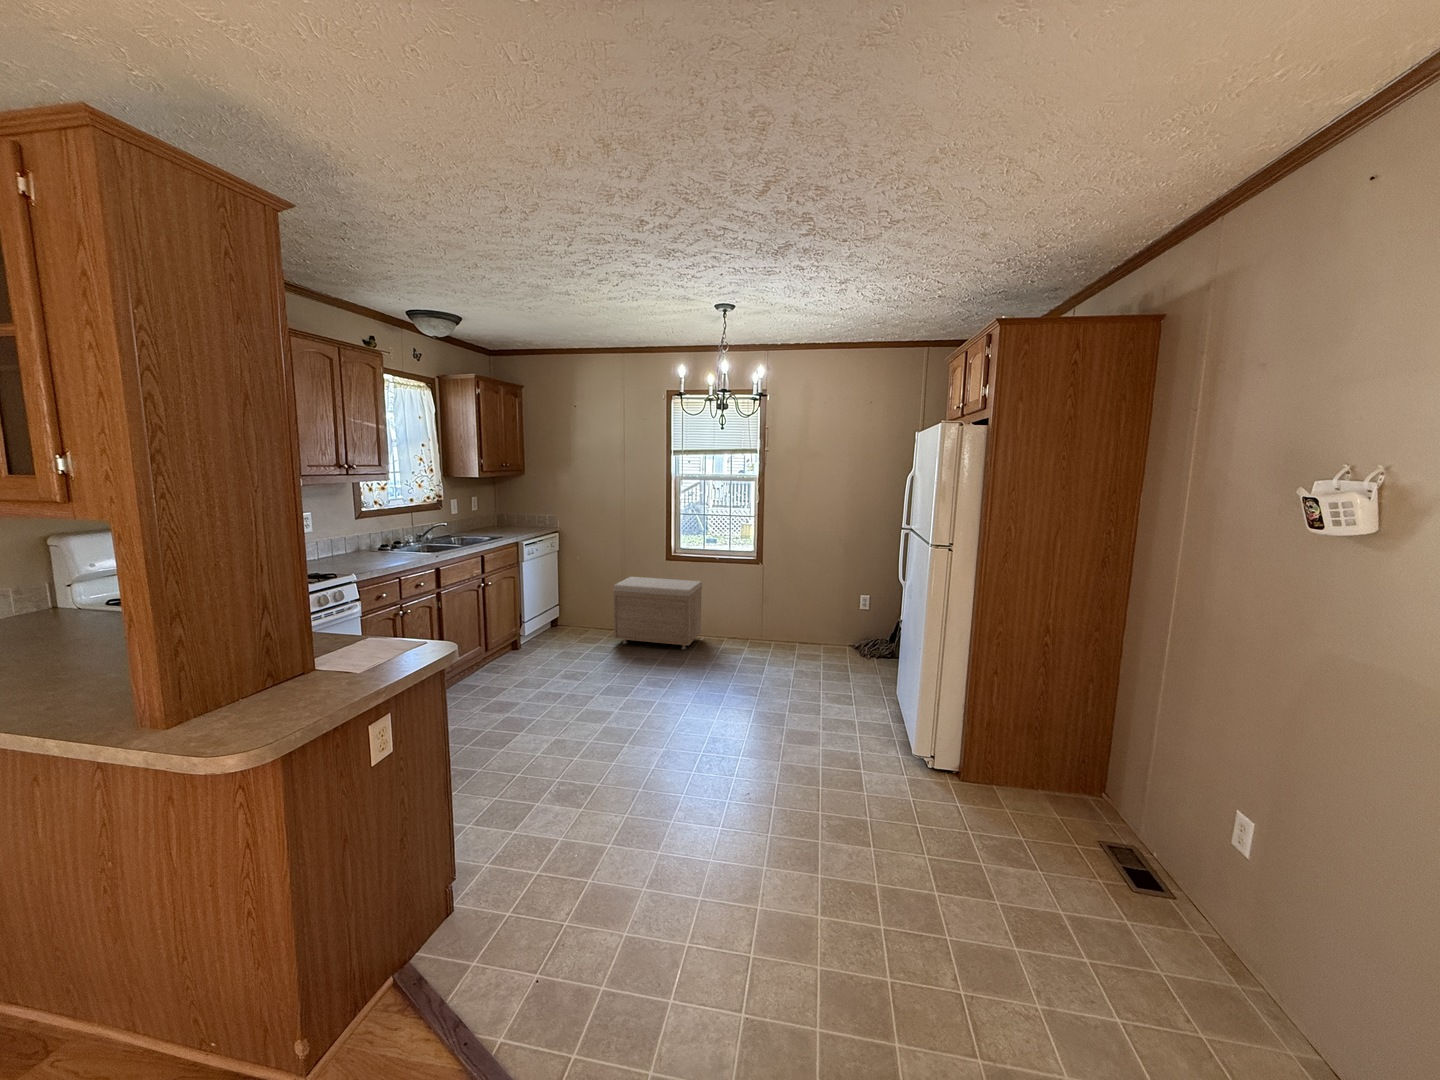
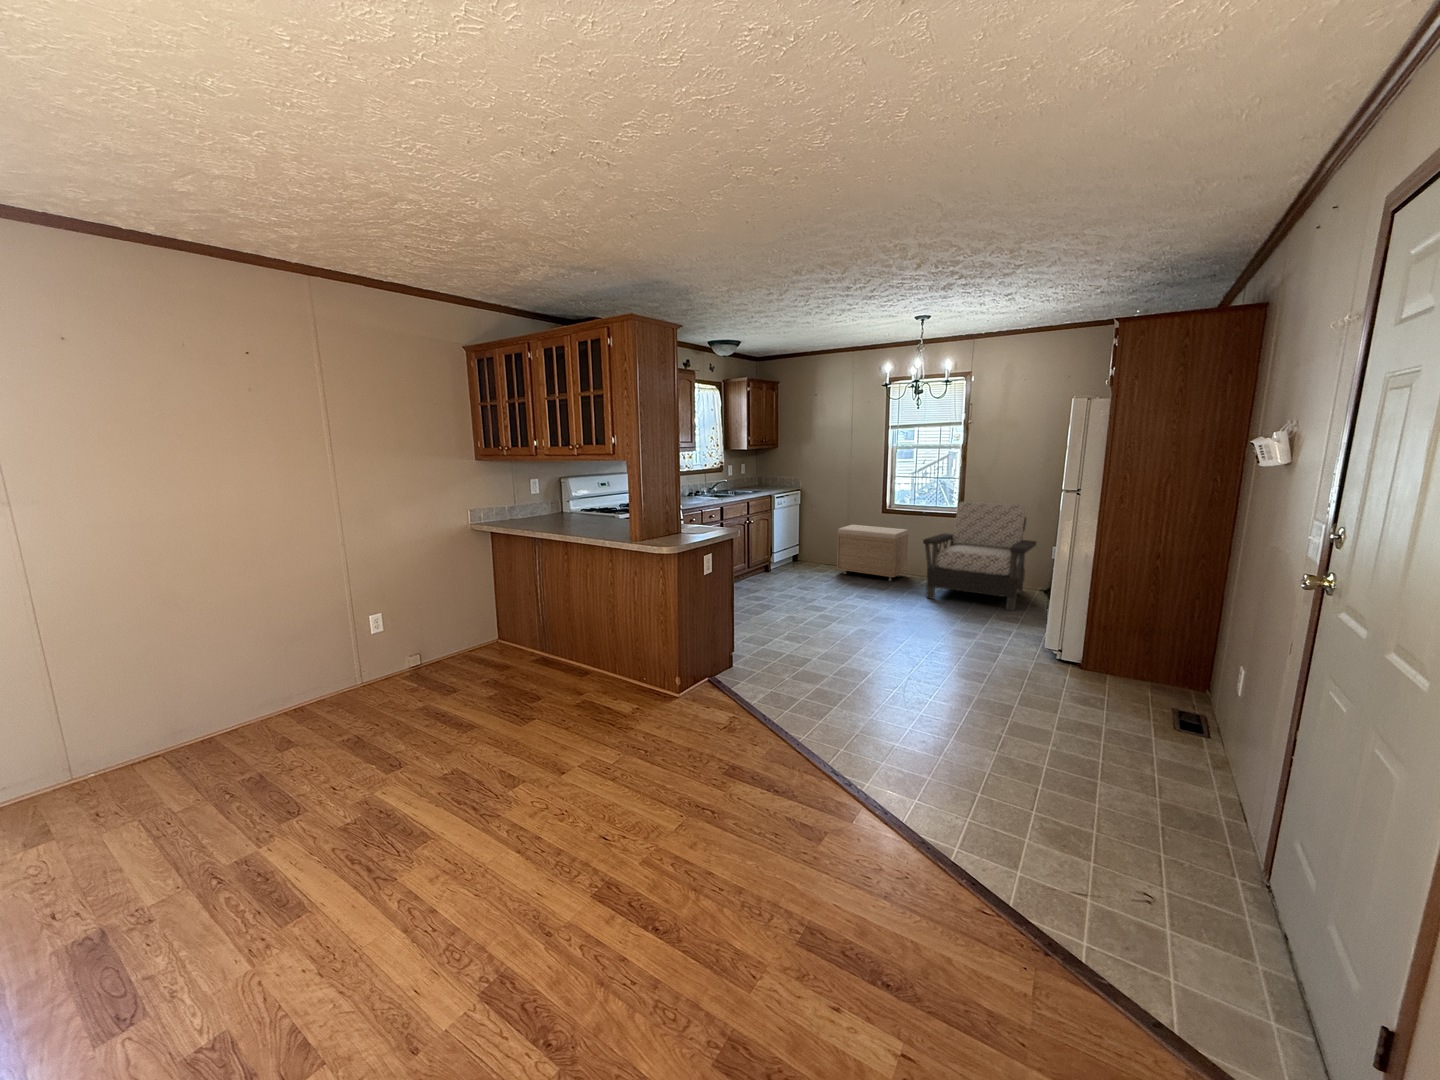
armchair: none [730,546,852,683] -> present [923,502,1036,611]

